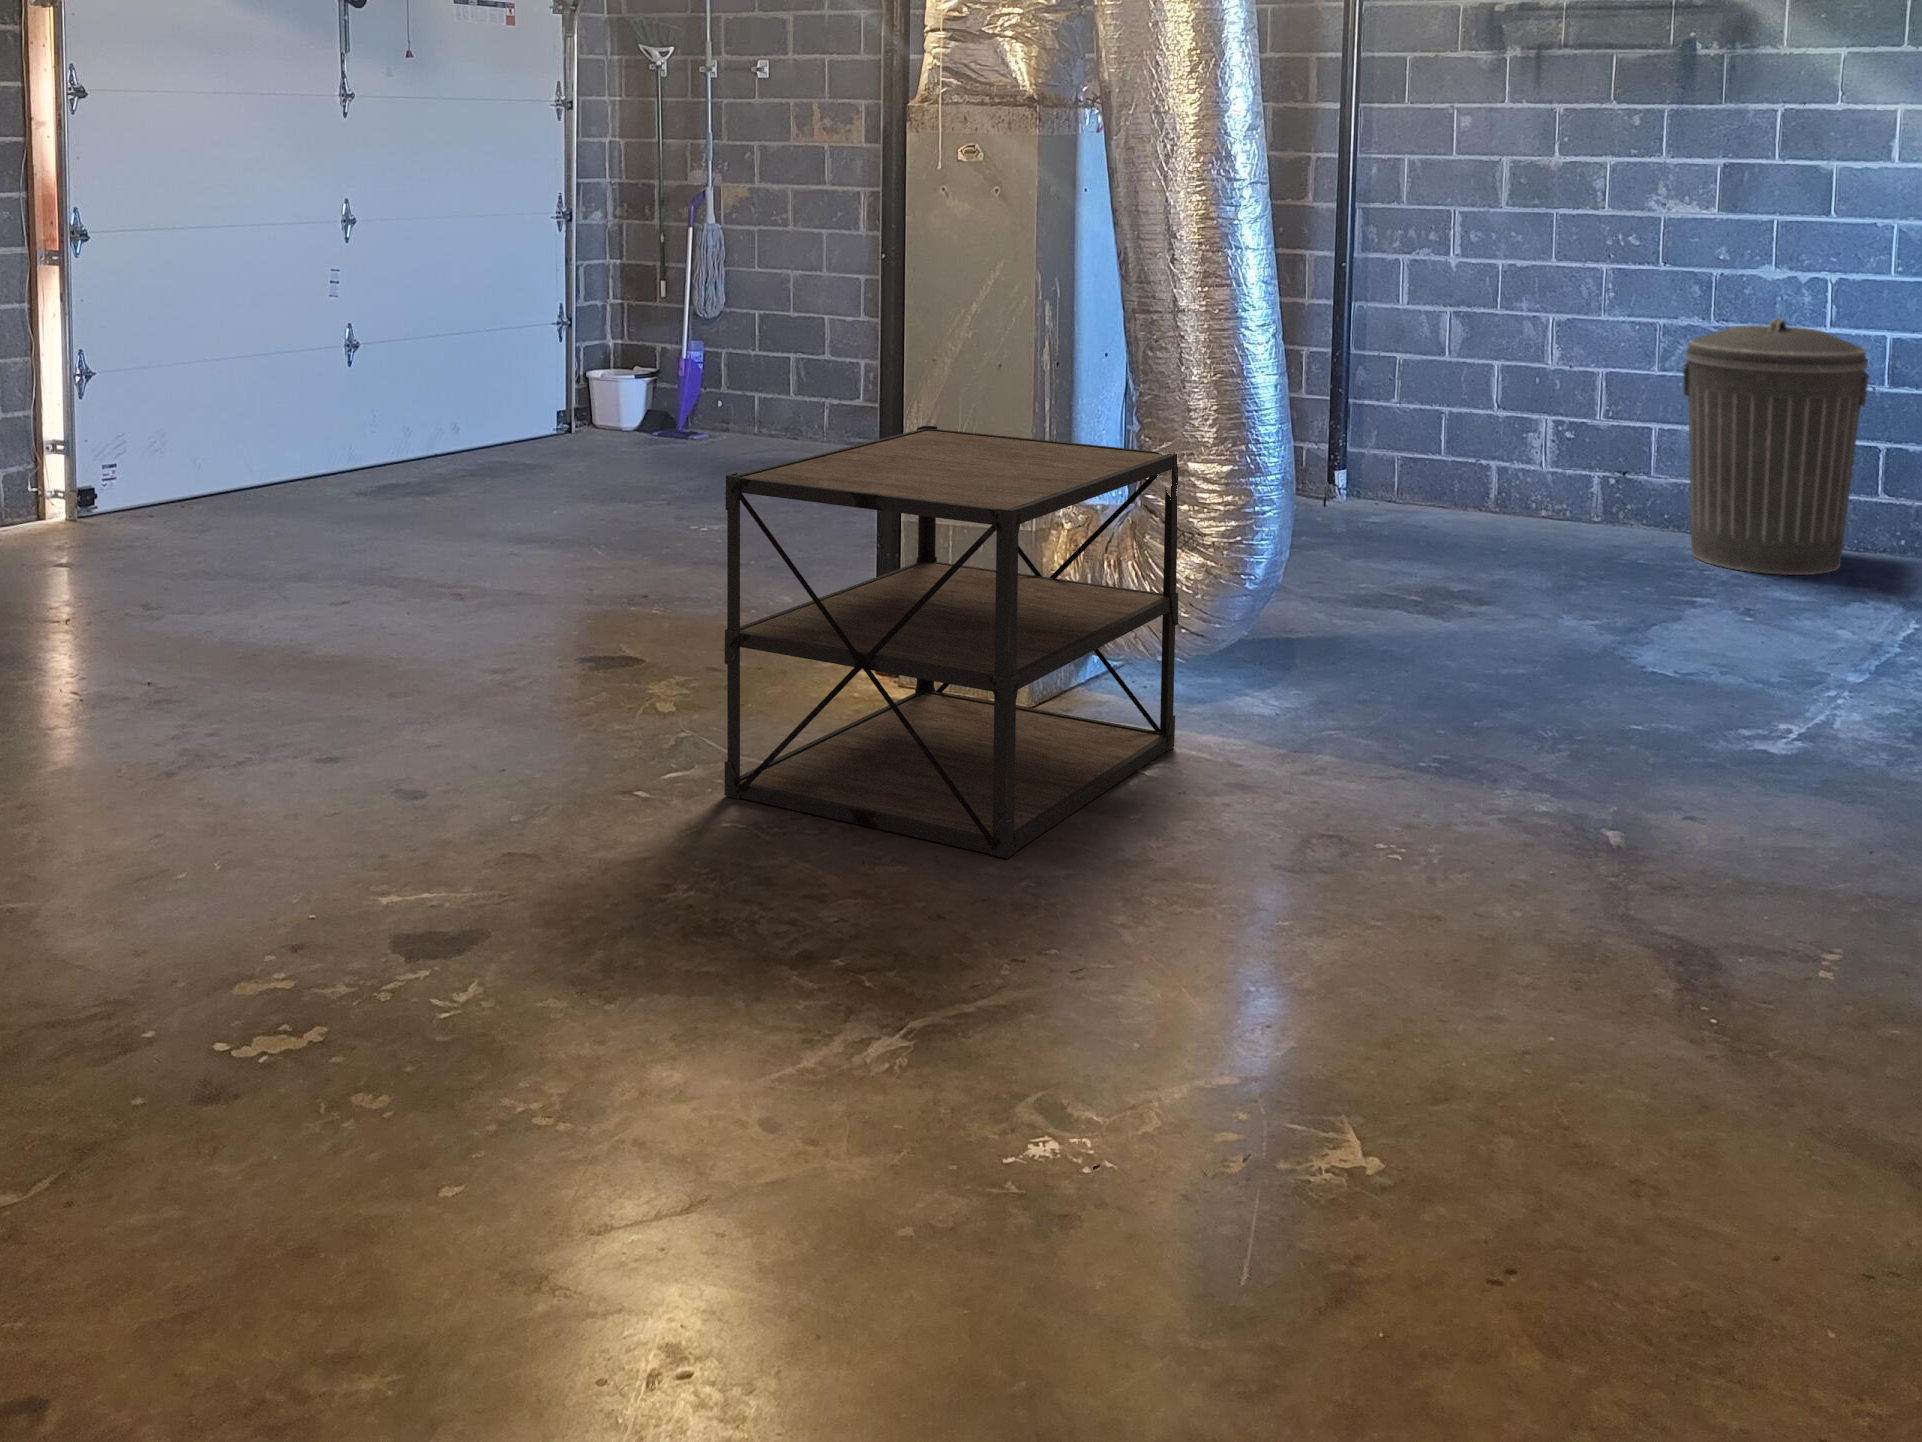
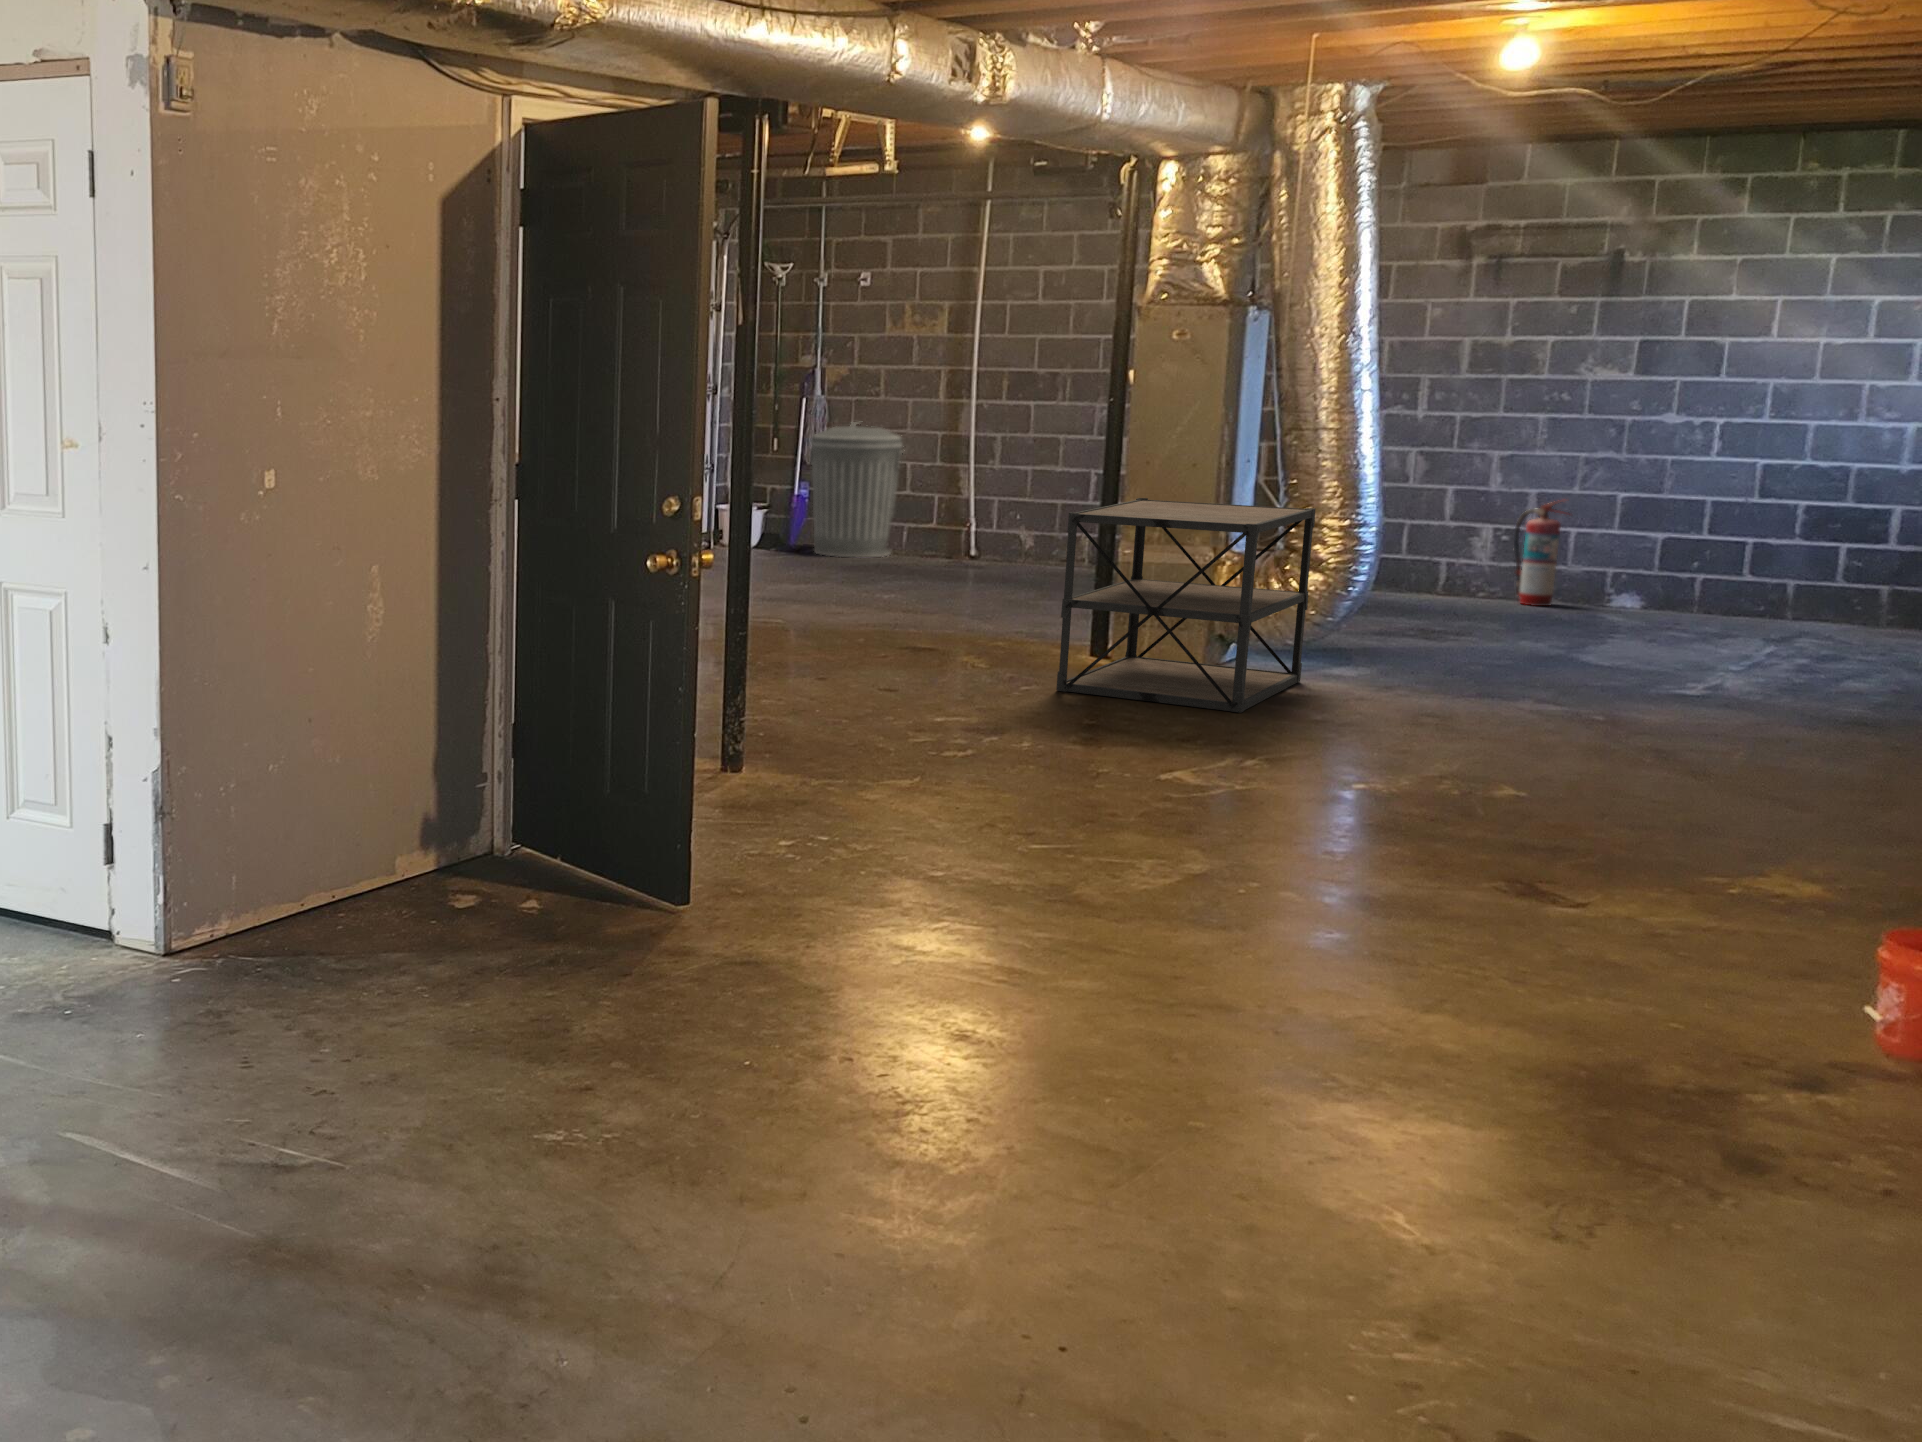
trash can: present [1683,319,1869,575] -> present [810,422,903,557]
fire extinguisher: none [1578,384,1651,535] -> present [1514,501,1568,606]

